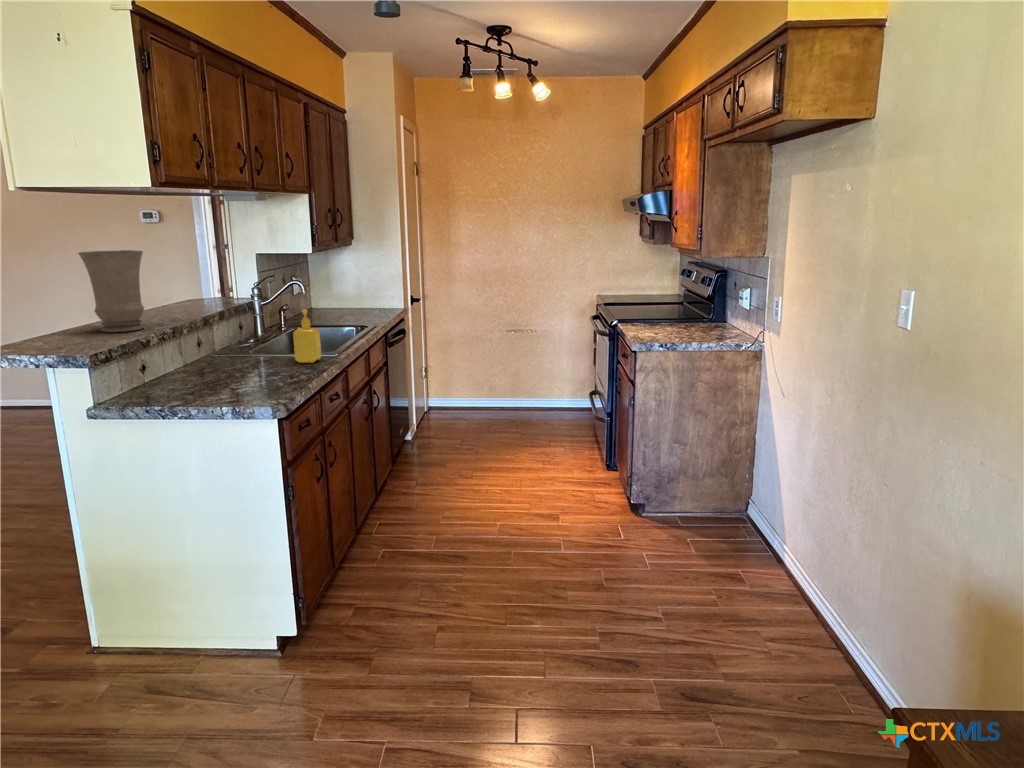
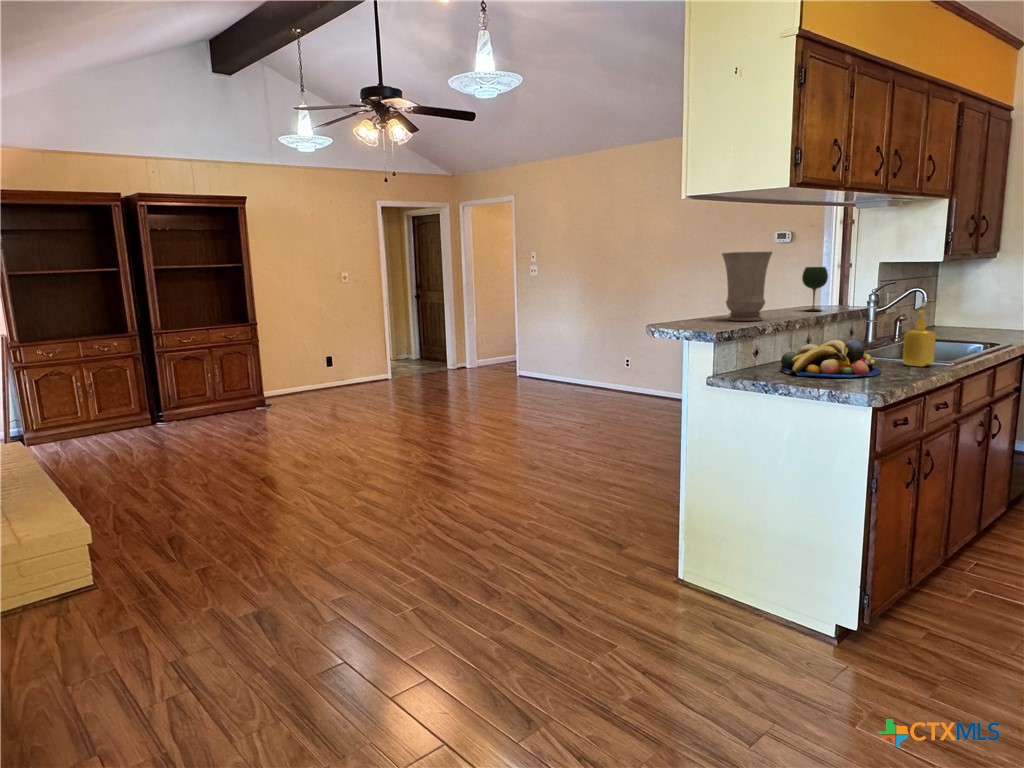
wine glass: none [181,261,209,309] -> present [802,267,828,311]
fruit bowl: none [174,345,279,392] -> present [780,339,881,377]

